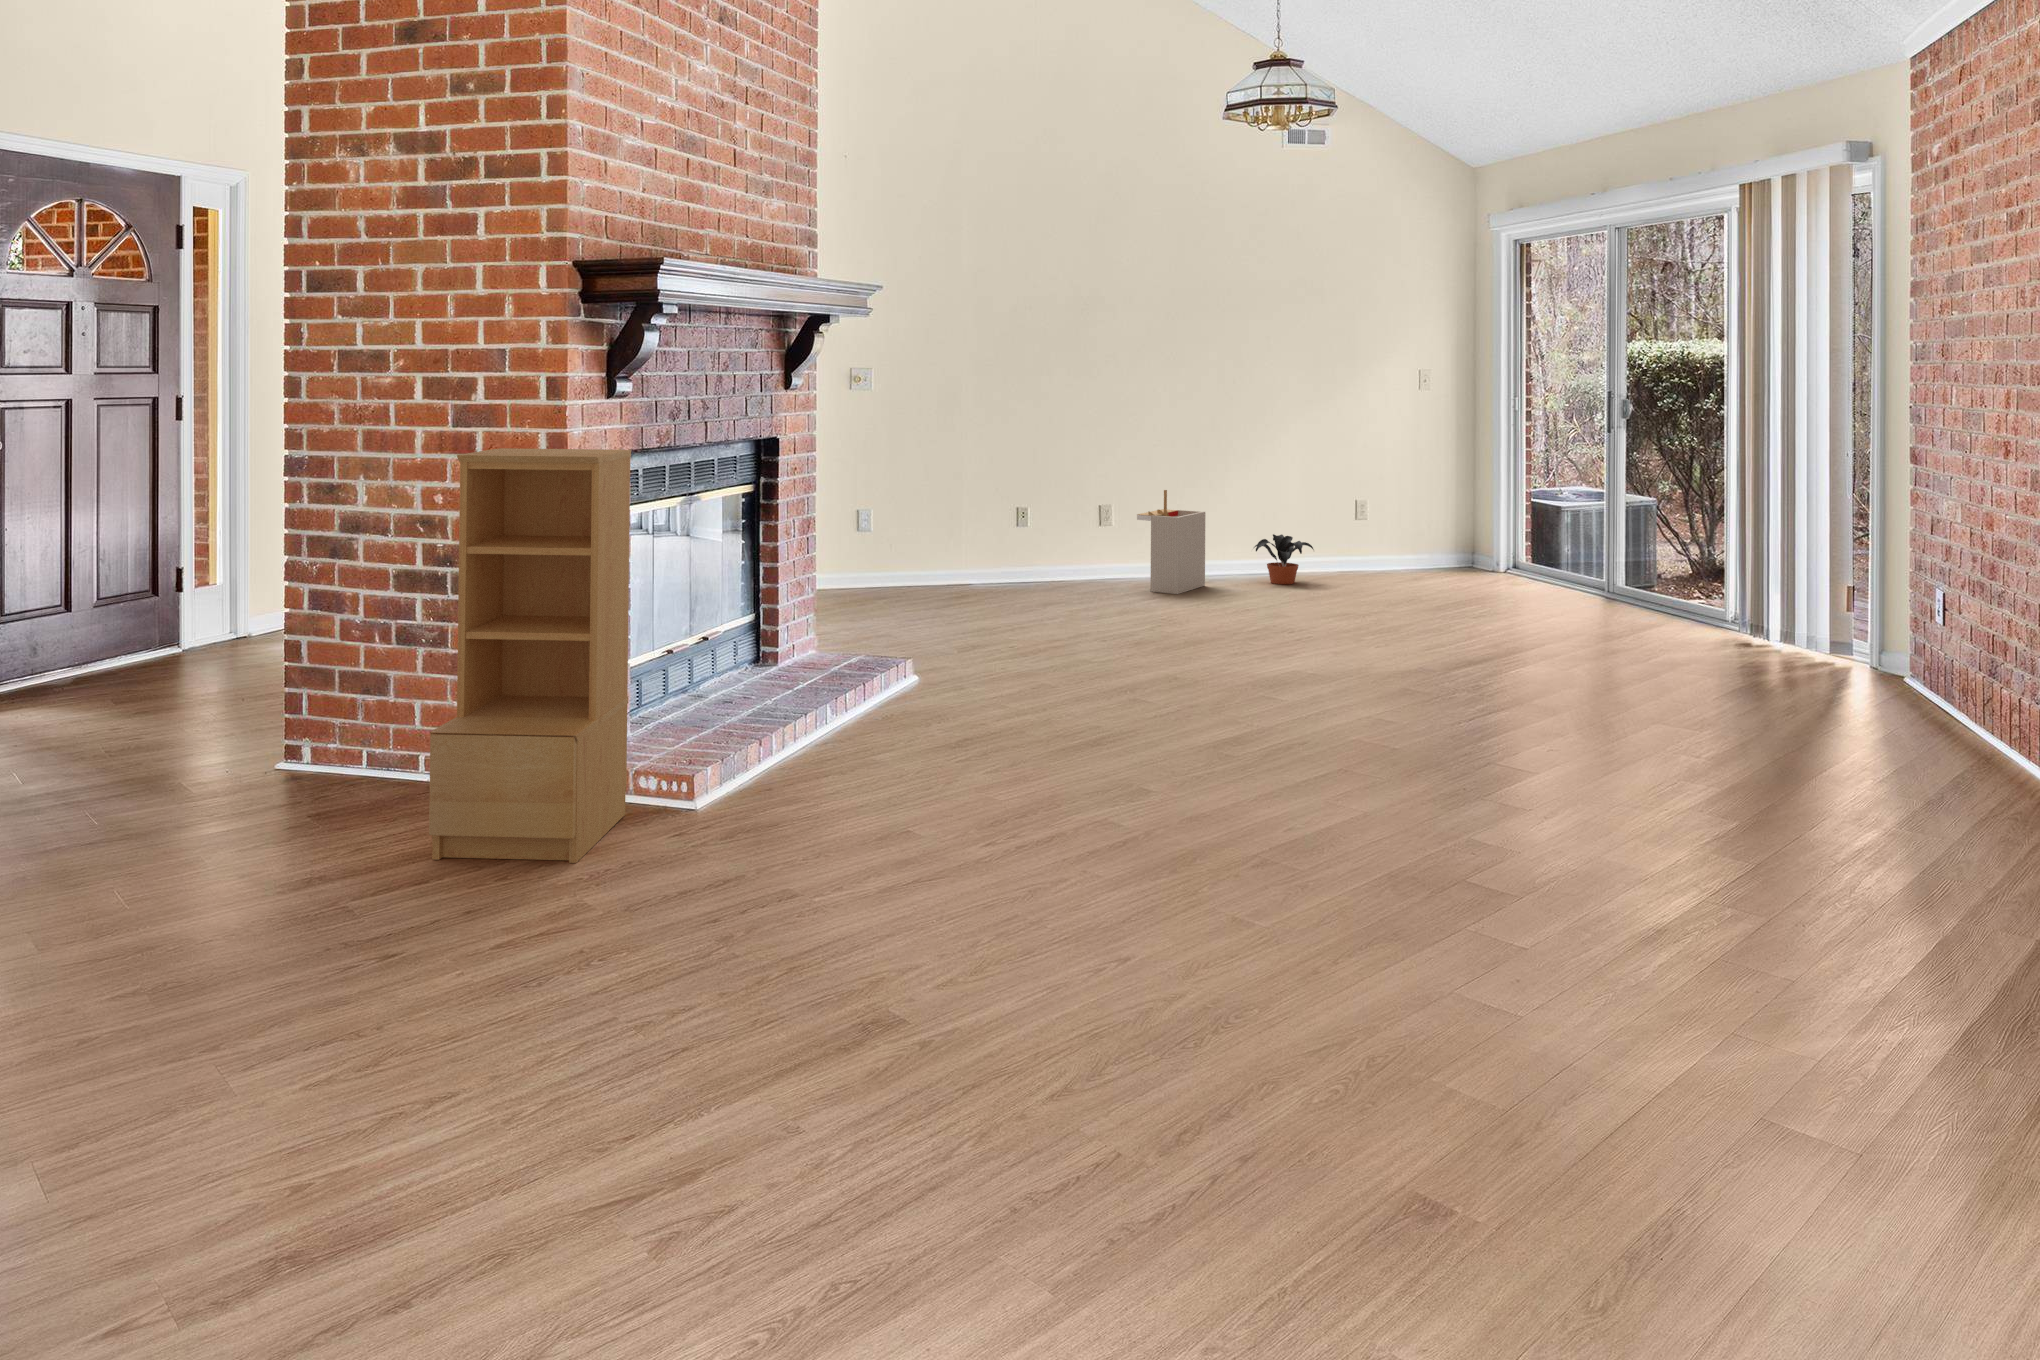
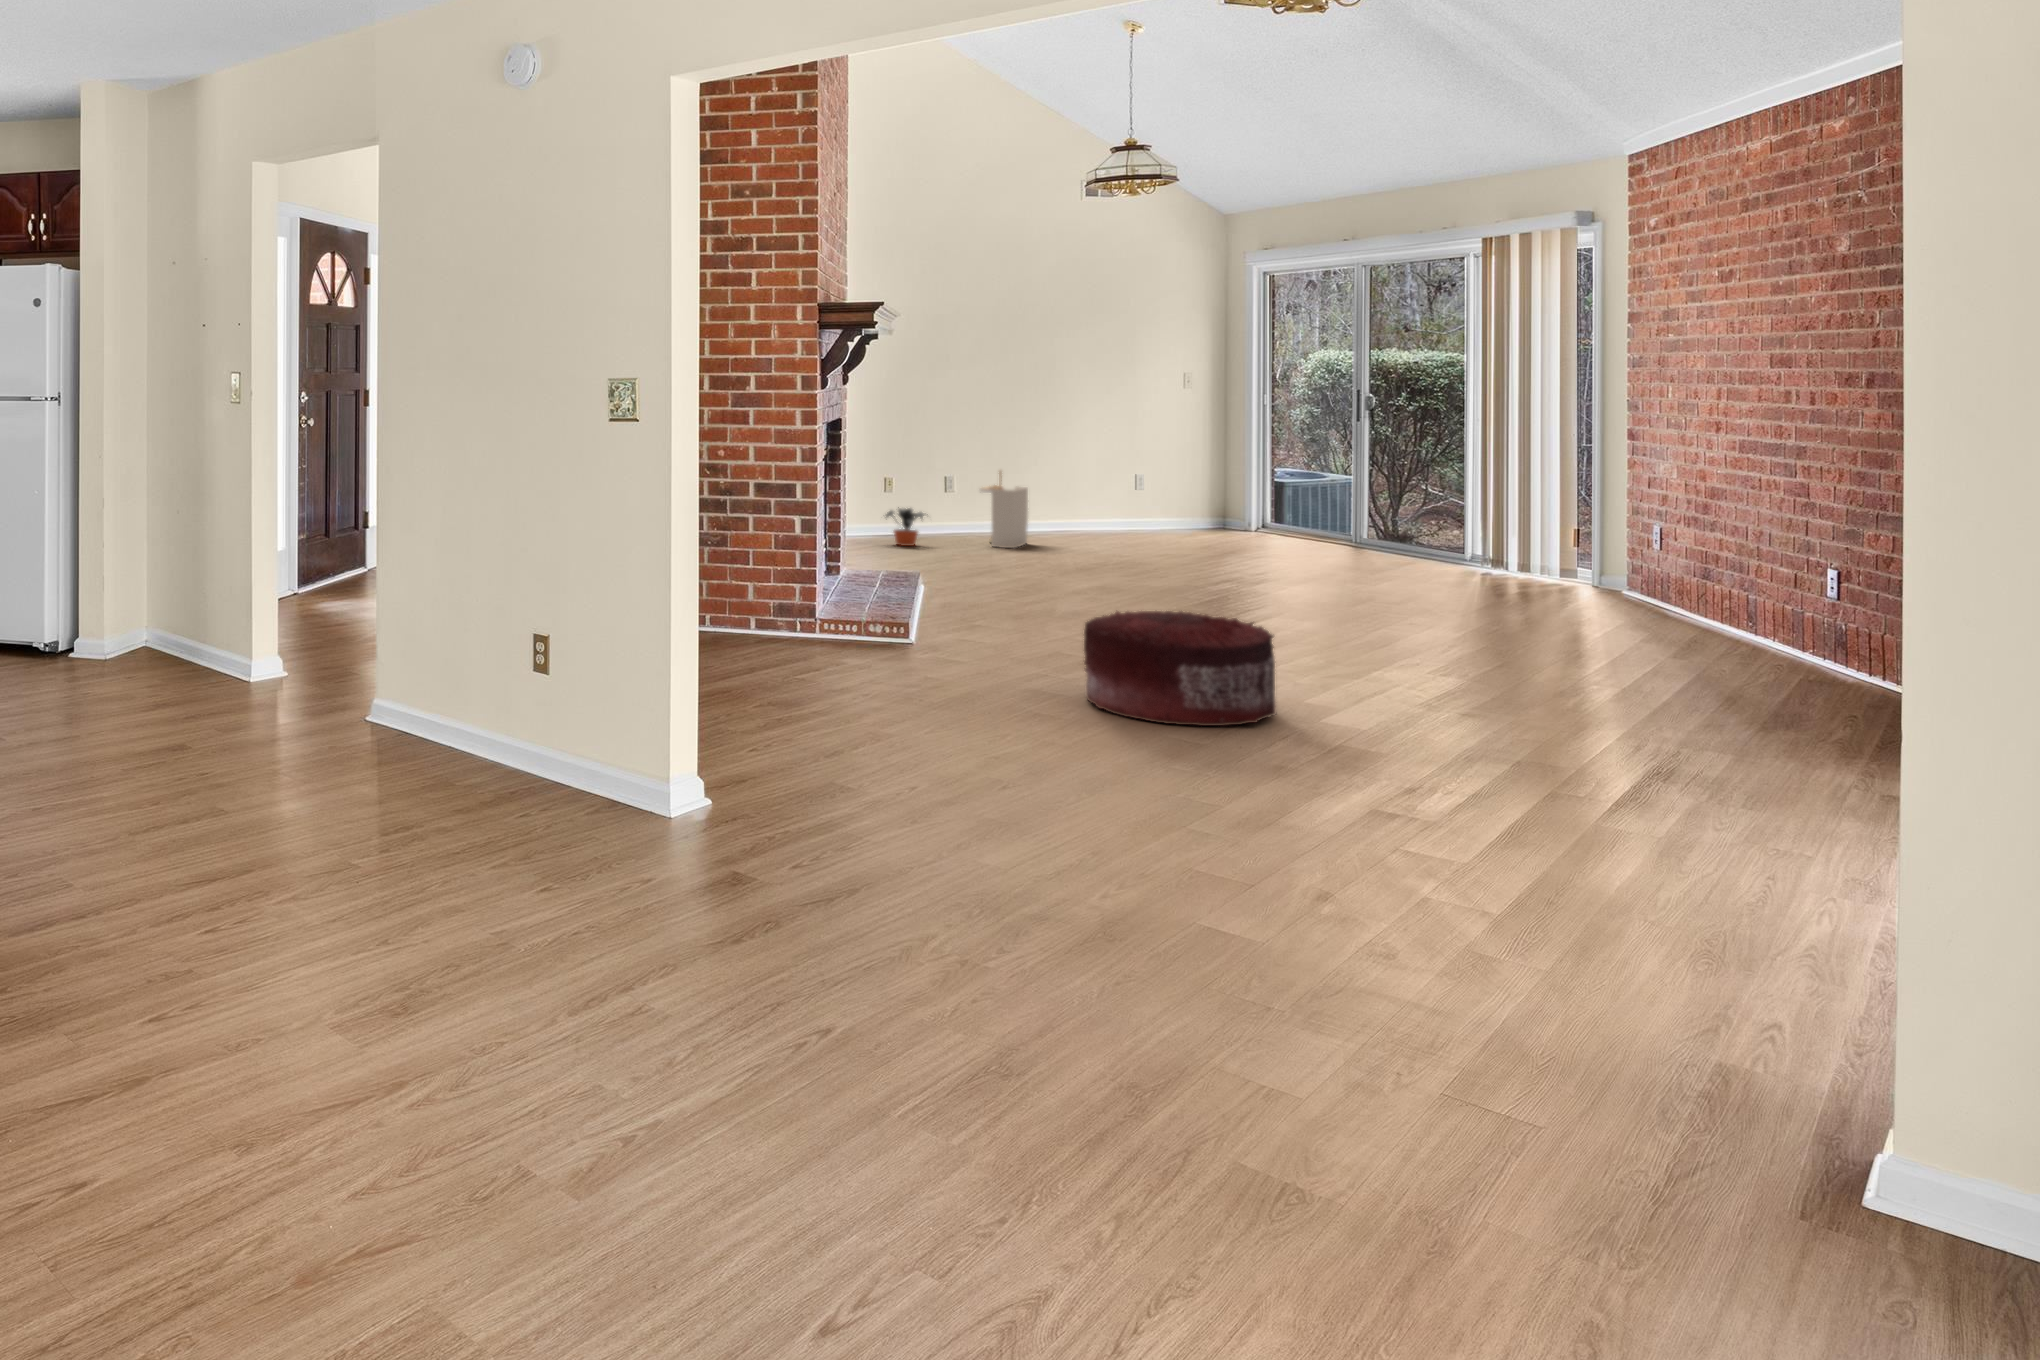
bookshelf: present [429,448,631,863] -> none [775,420,875,663]
potted plant: present [1254,534,1314,584] -> present [886,507,924,546]
pouf: none [761,799,1103,1070] -> present [1084,611,1276,726]

